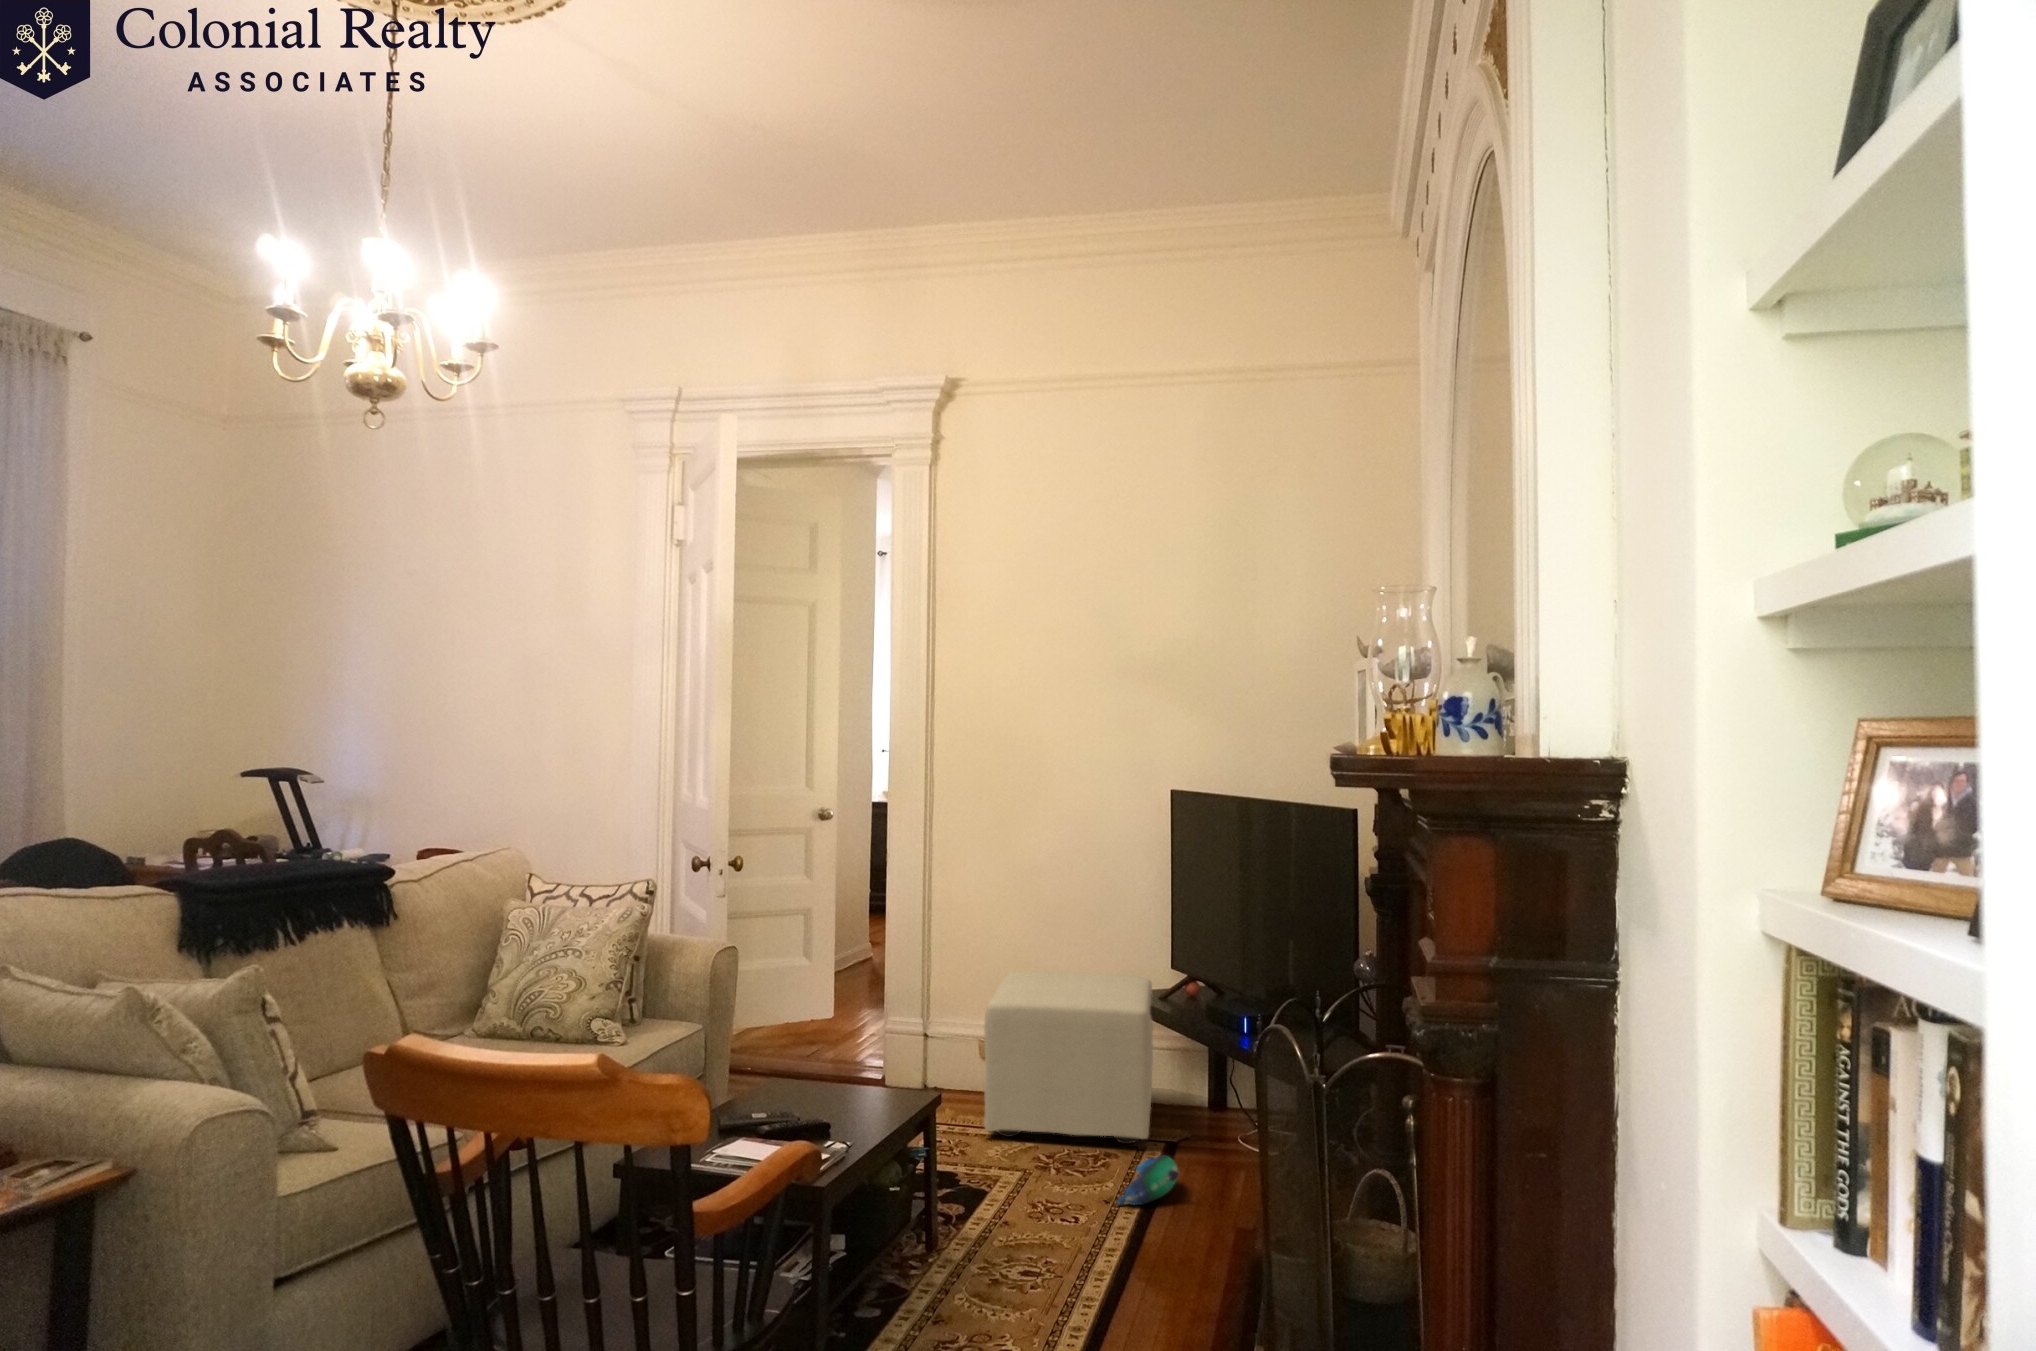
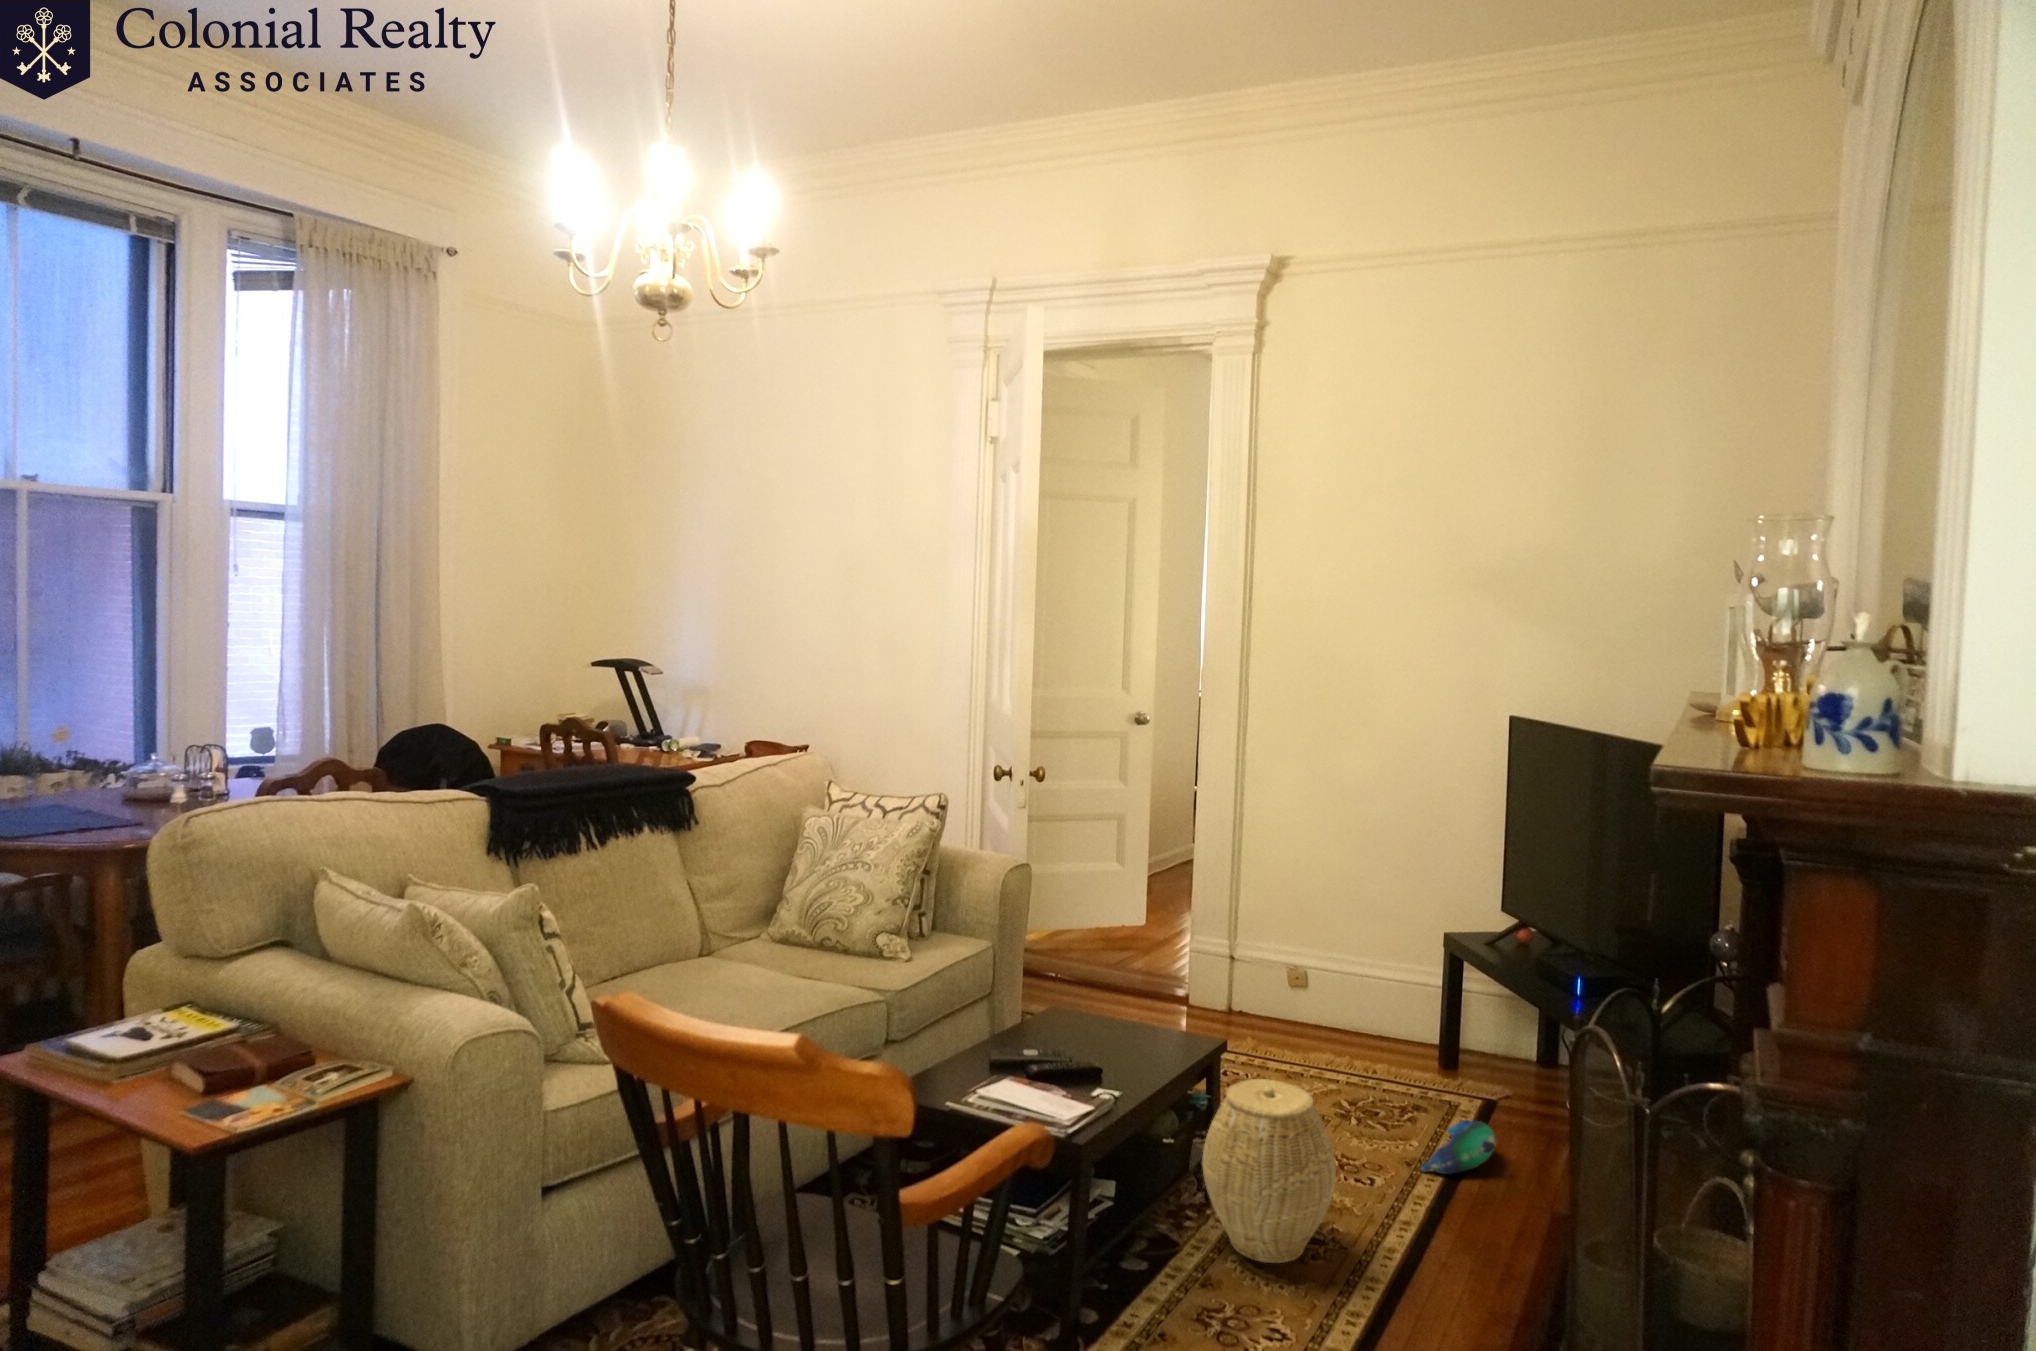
ottoman: present [984,972,1153,1144] -> none [1282,898,1480,1098]
woven basket: none [928,1122,1051,1297] -> present [1202,1079,1336,1263]

